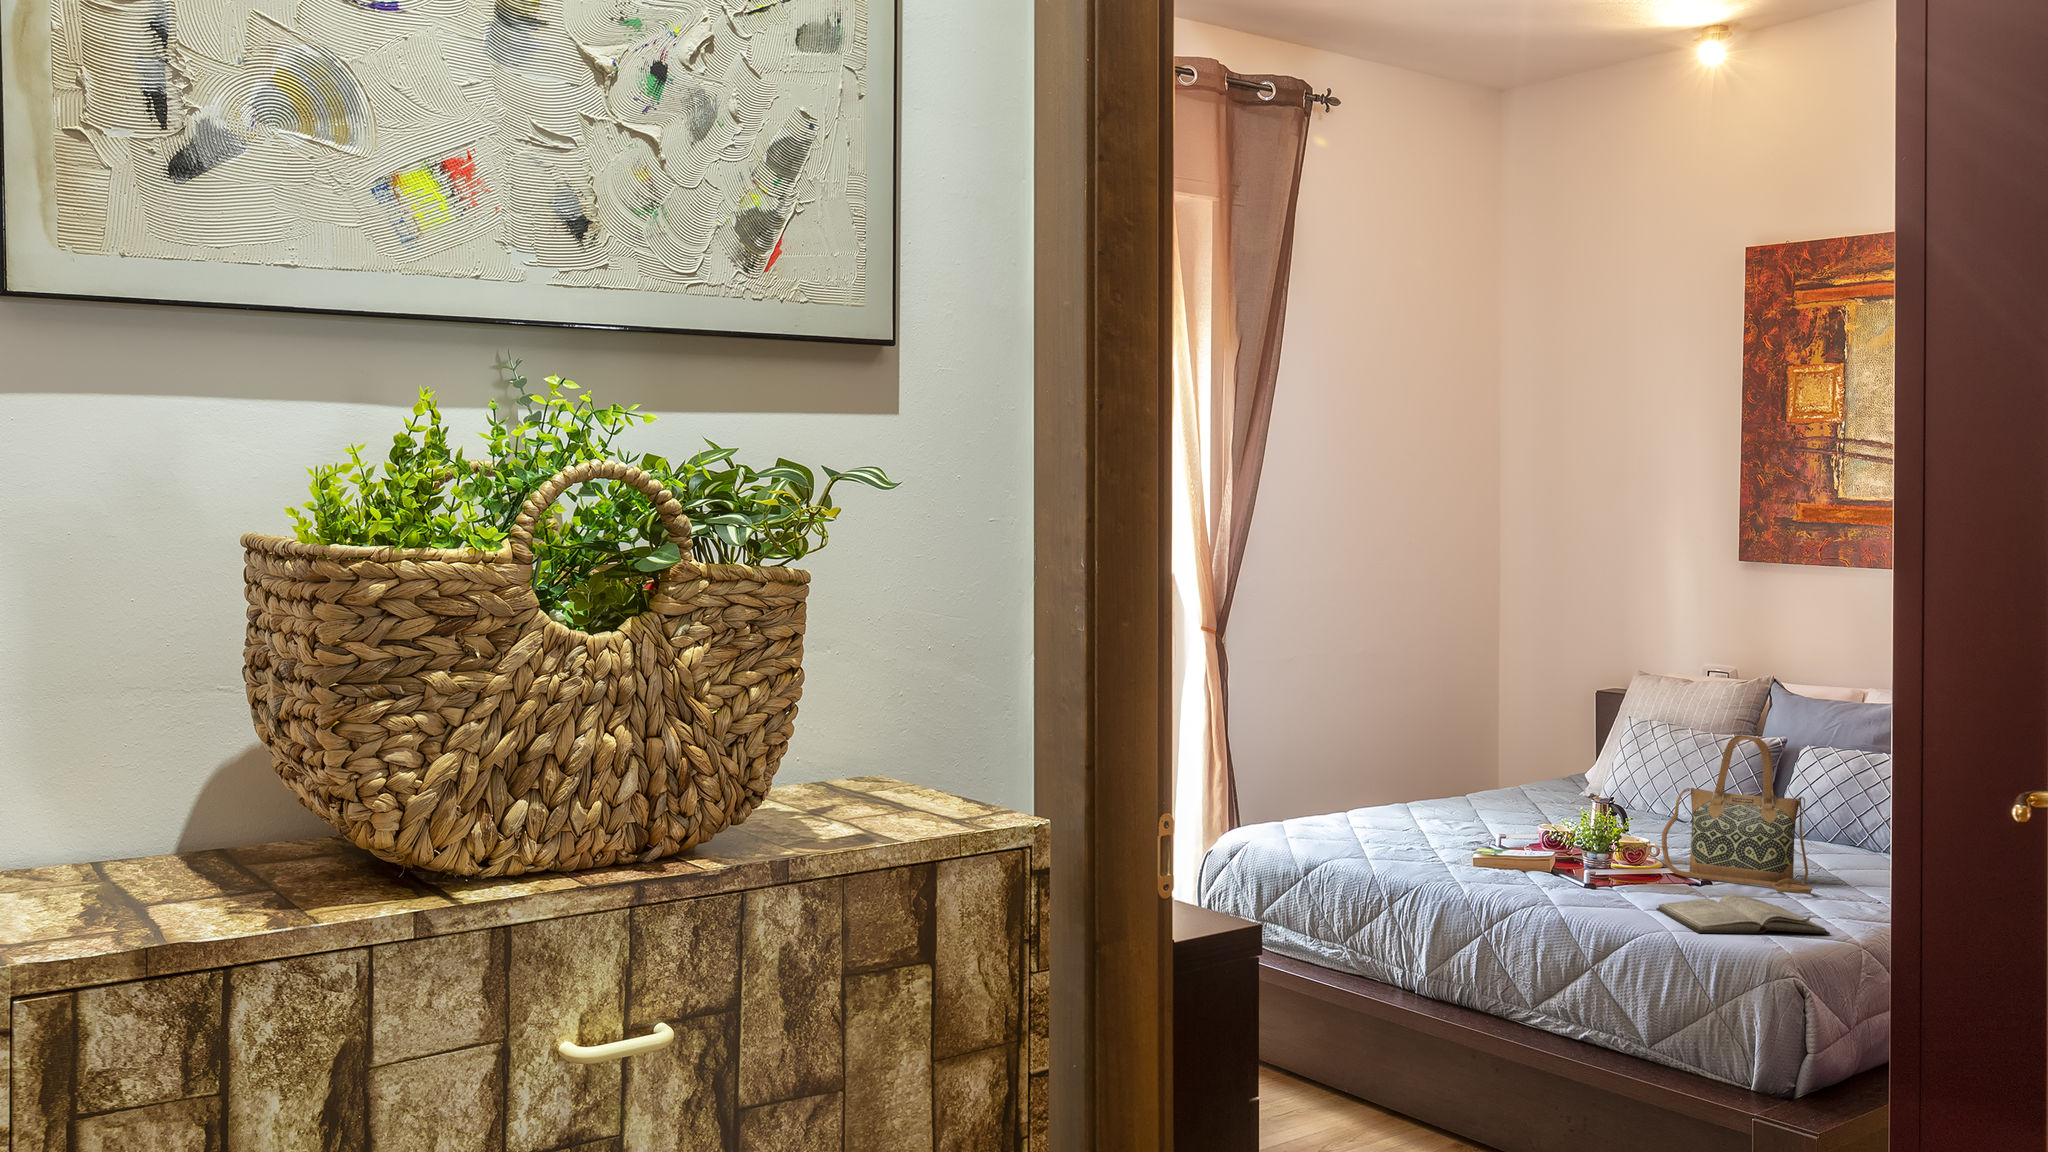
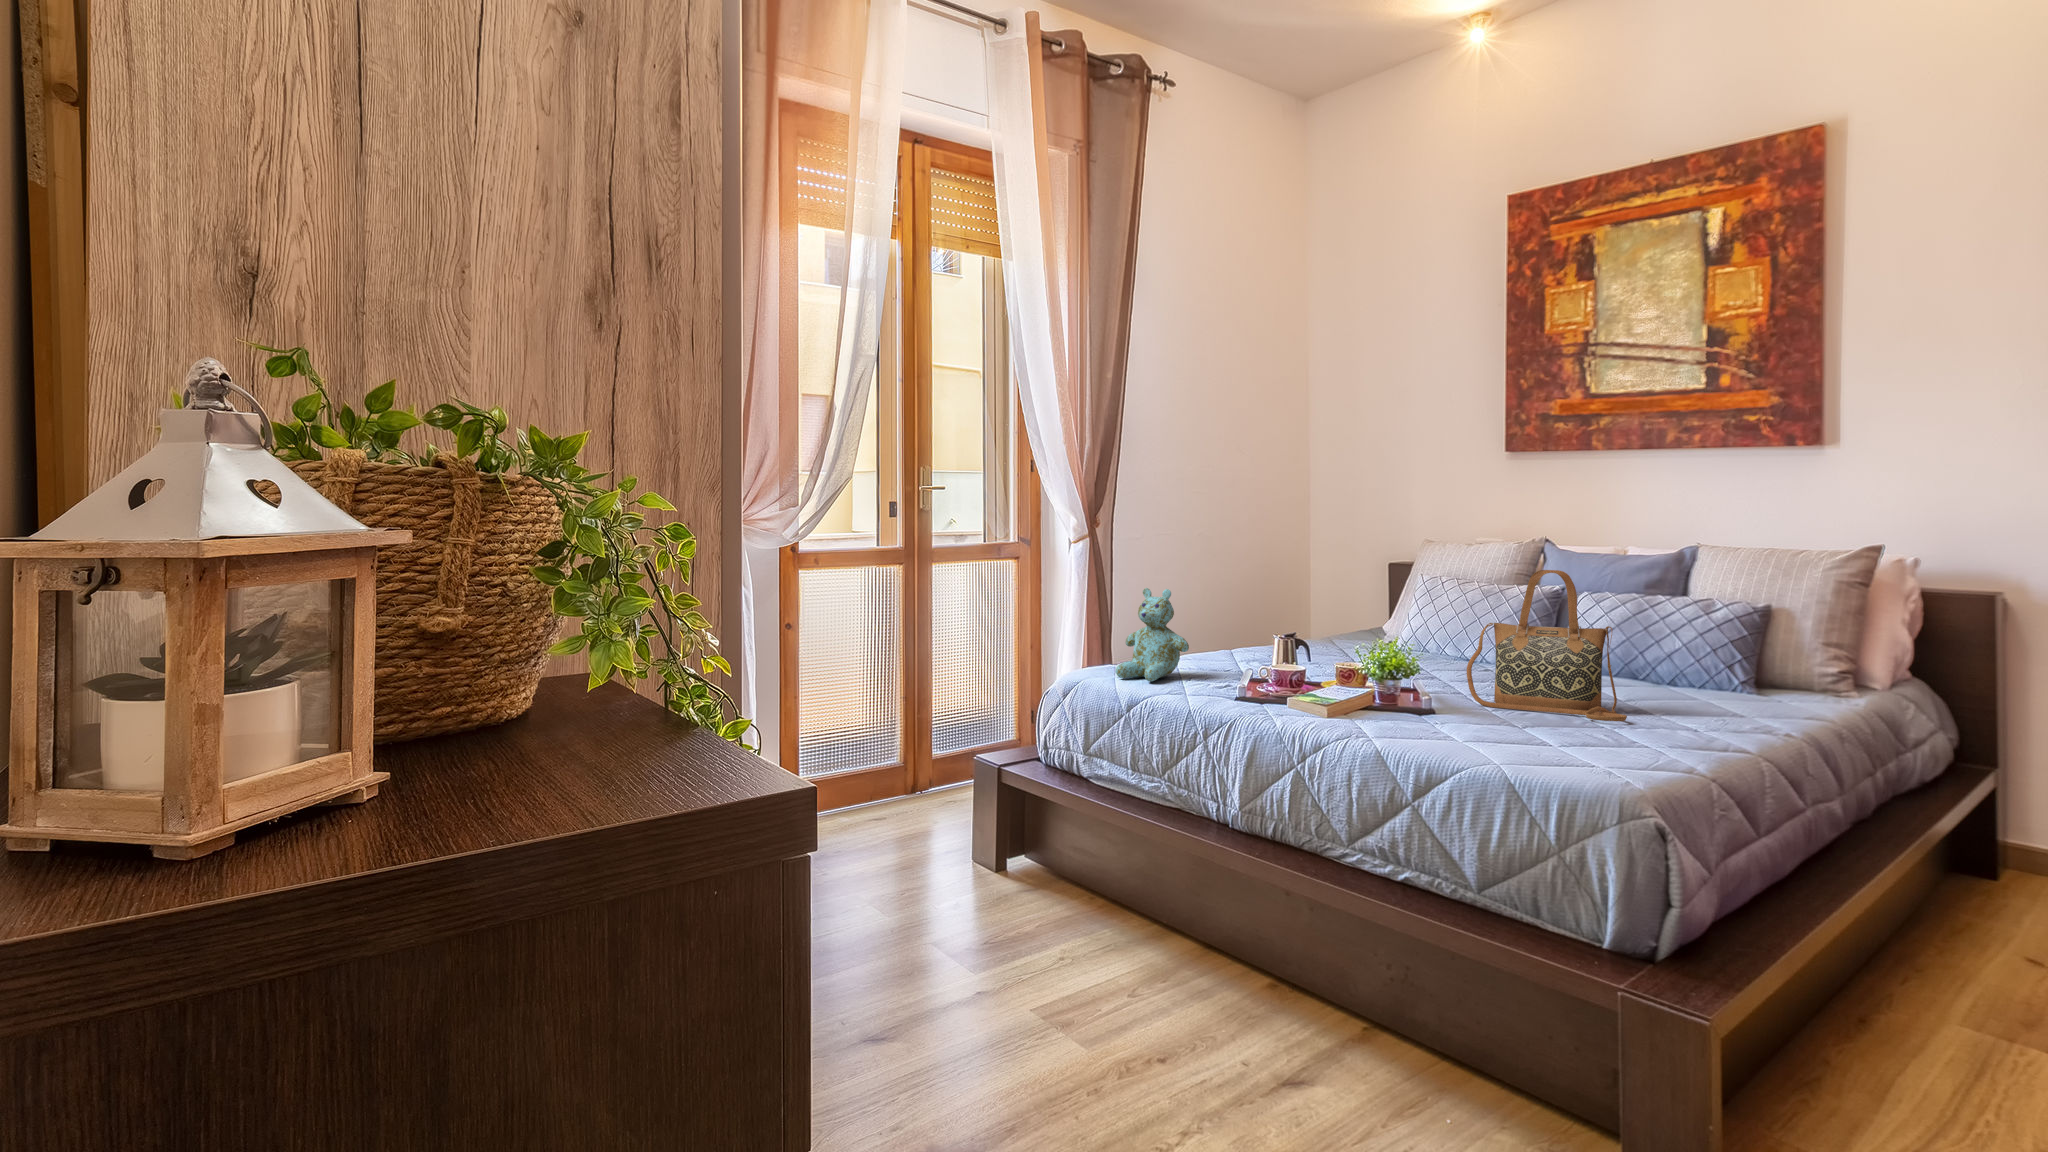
stuffed bear: none [1284,735,1366,841] -> present [1116,588,1189,682]
diary: present [1656,894,1830,934] -> none [1474,723,1675,766]

